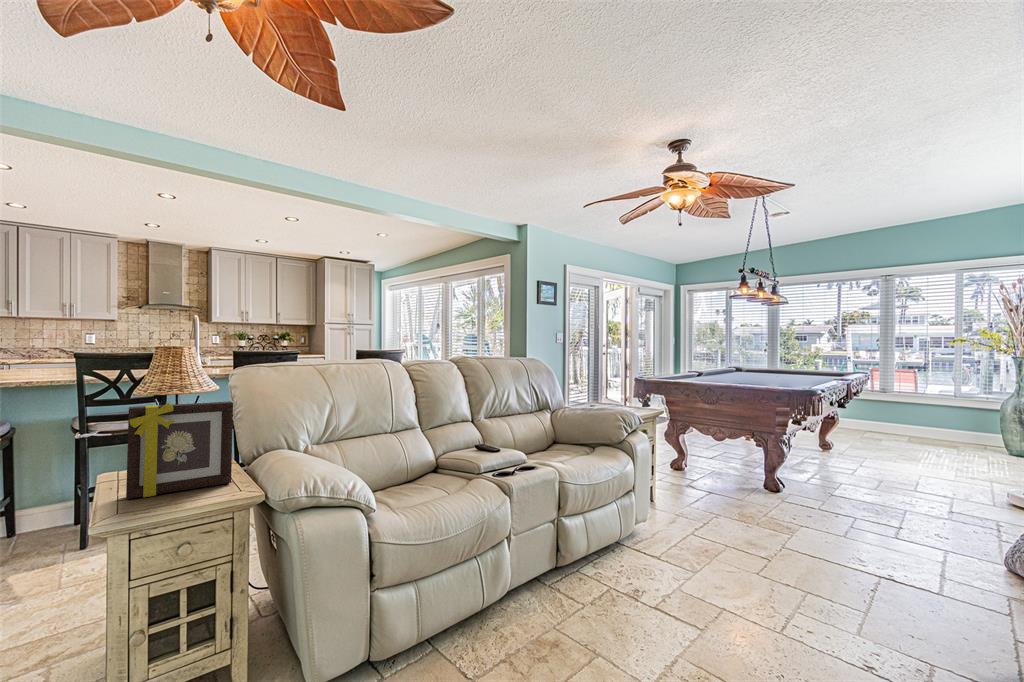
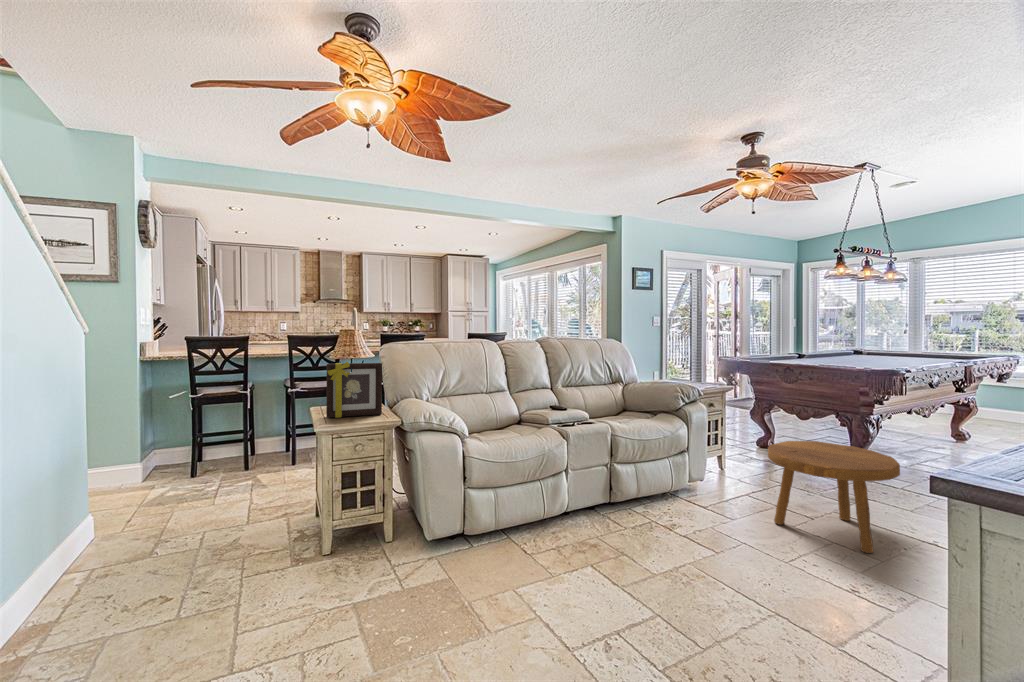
footstool: none [727,472,869,603] -> present [768,441,900,553]

